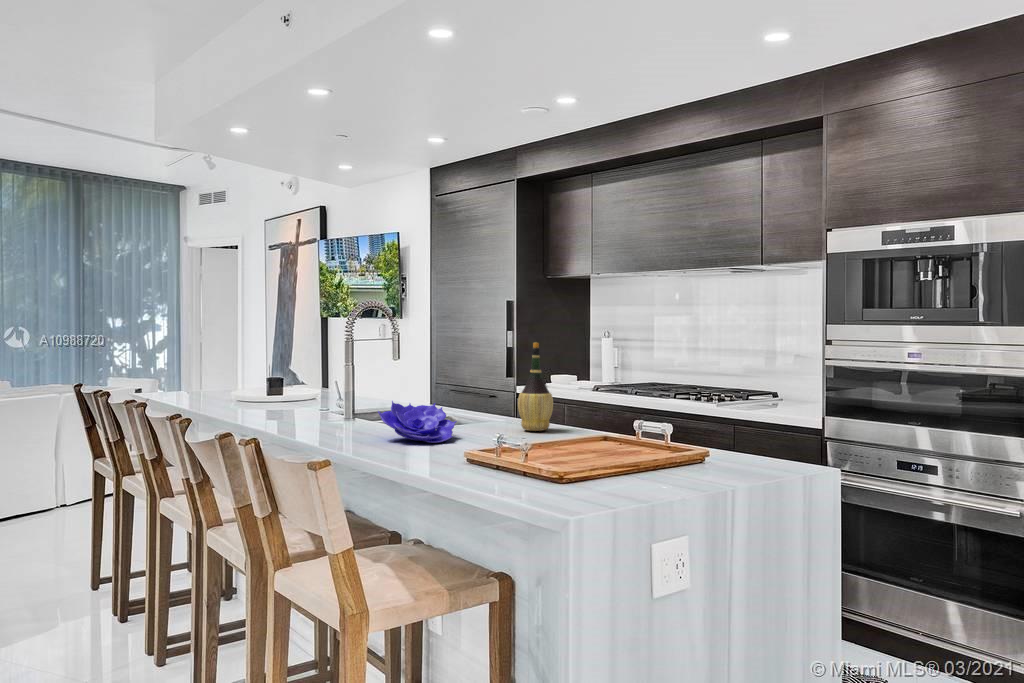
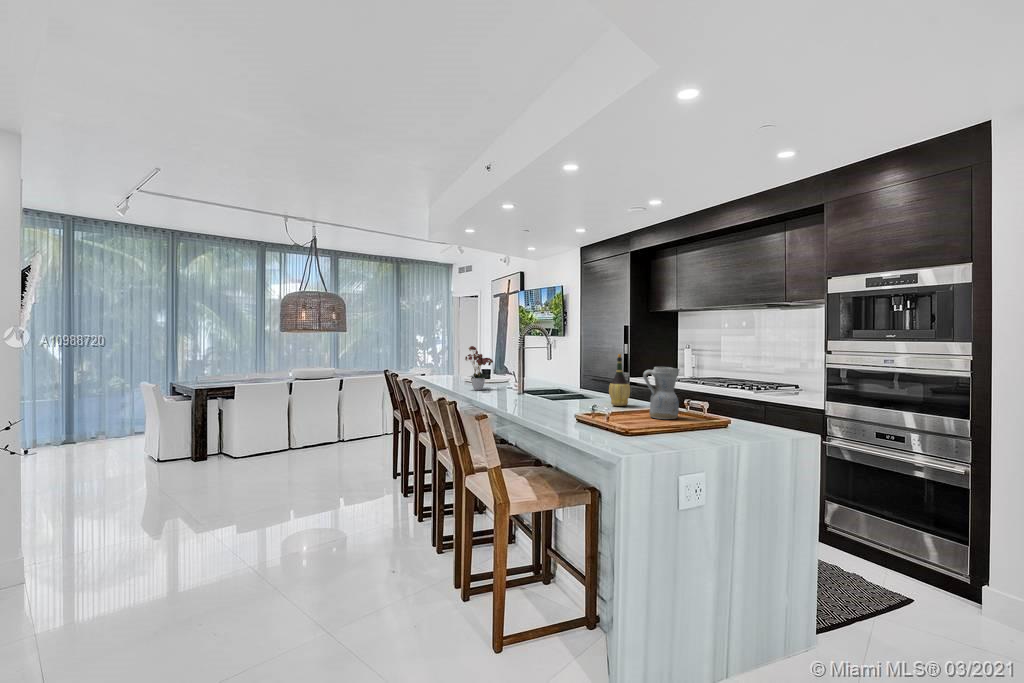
flower arrangement: none [239,326,300,411] -> present [465,346,493,390]
ceramic pitcher: none [587,362,646,449] -> present [643,367,679,419]
decorative bowl: present [378,401,457,443] -> none [527,386,571,411]

